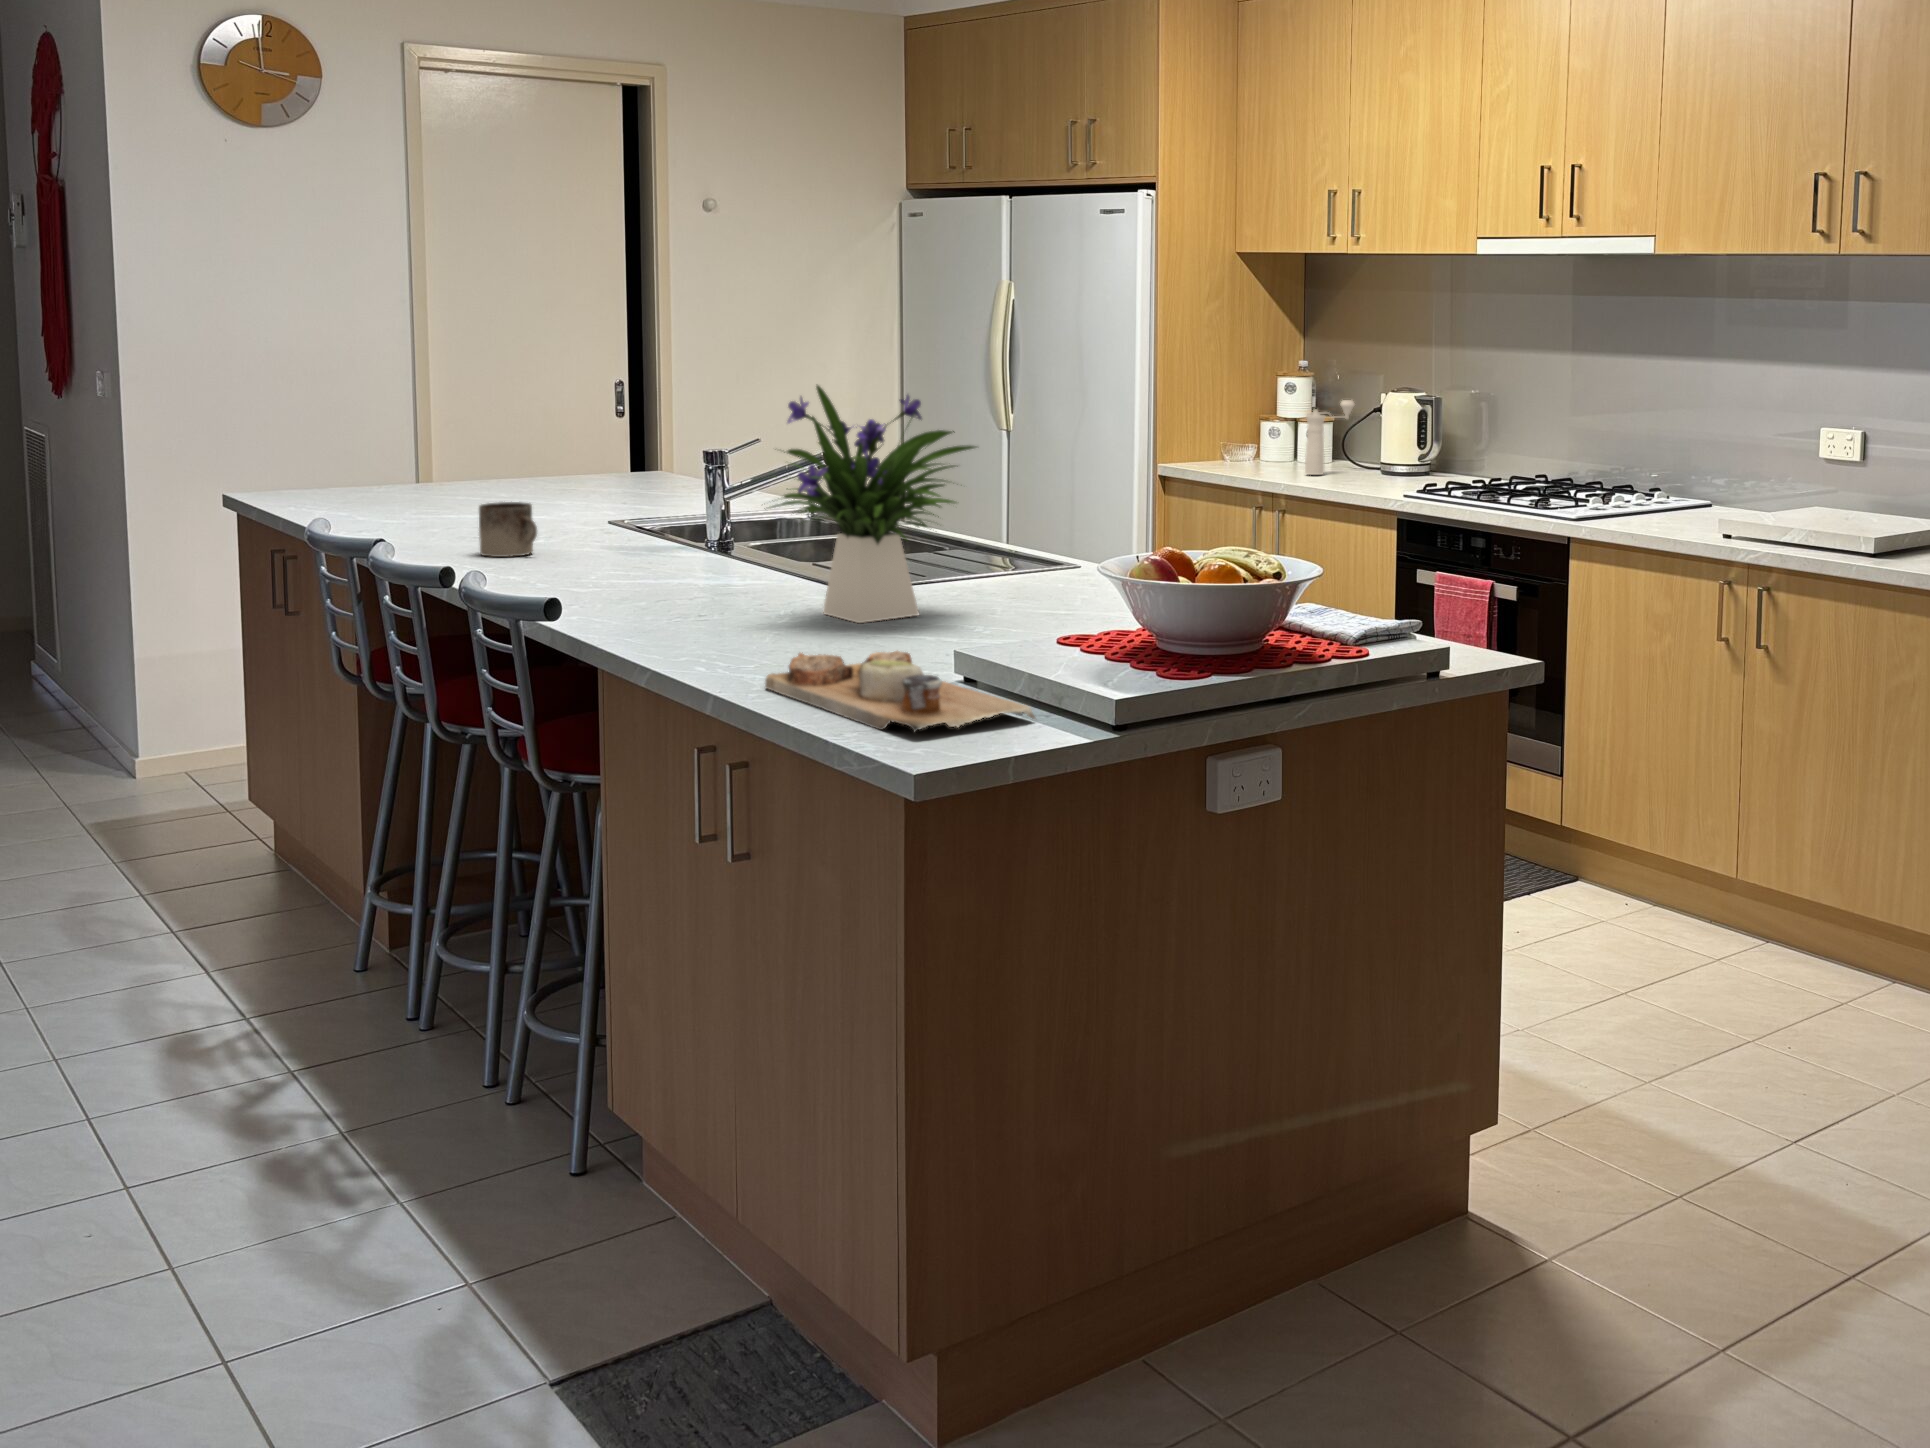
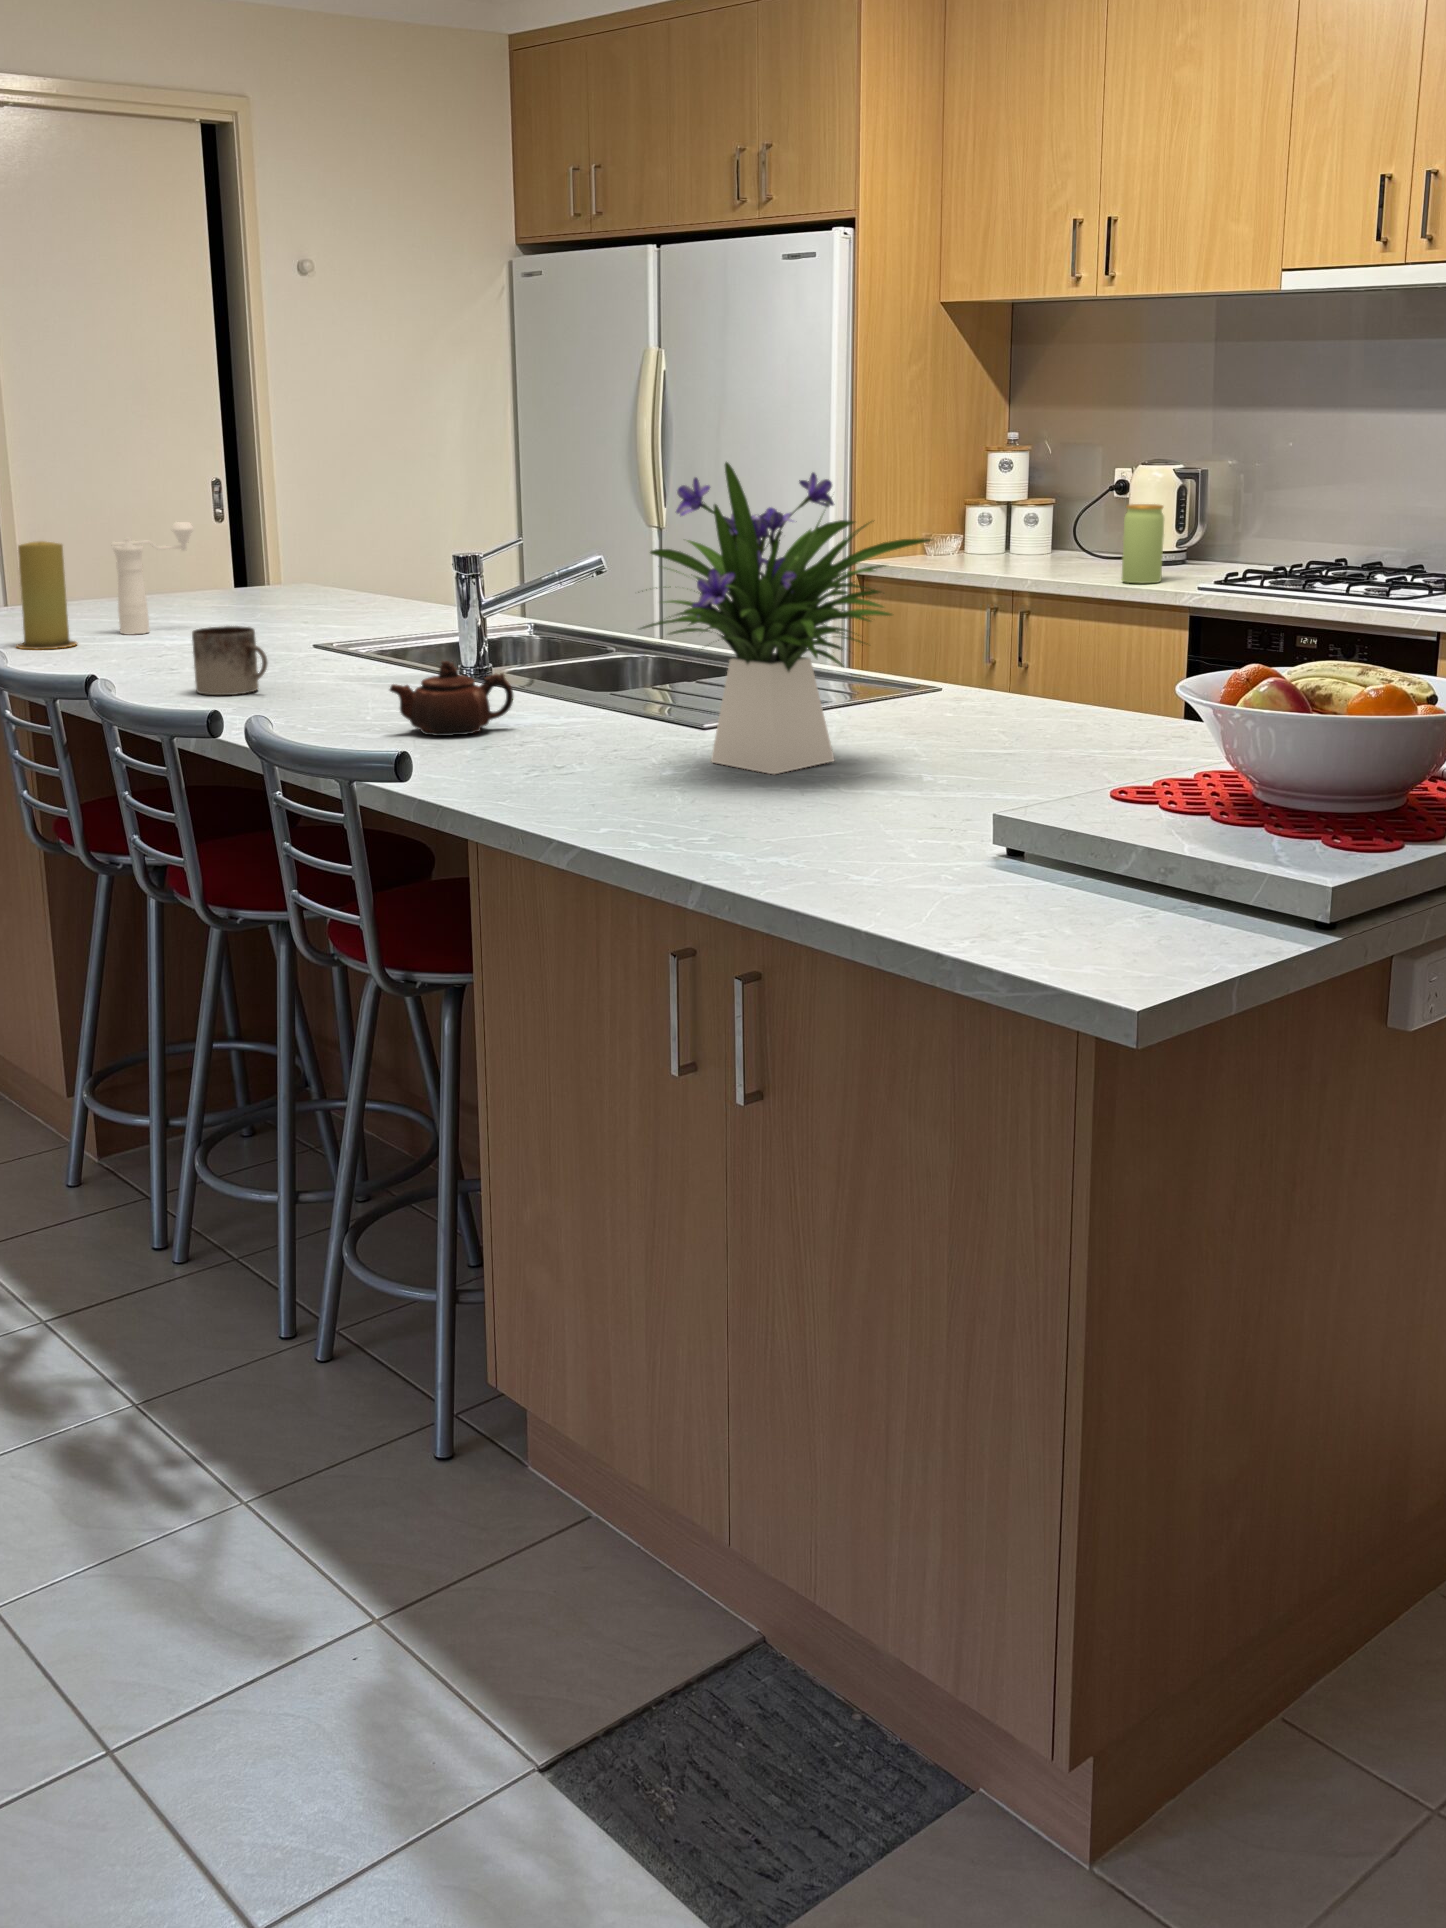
pepper mill: present [1305,400,1355,475] -> present [112,522,193,635]
jar: none [1352,424,1386,490] -> present [1122,504,1164,583]
candle: none [371,431,425,519] -> present [17,541,77,649]
teapot: none [598,532,702,590] -> present [390,661,513,736]
cutting board: present [765,651,1035,732] -> none [785,820,1216,949]

